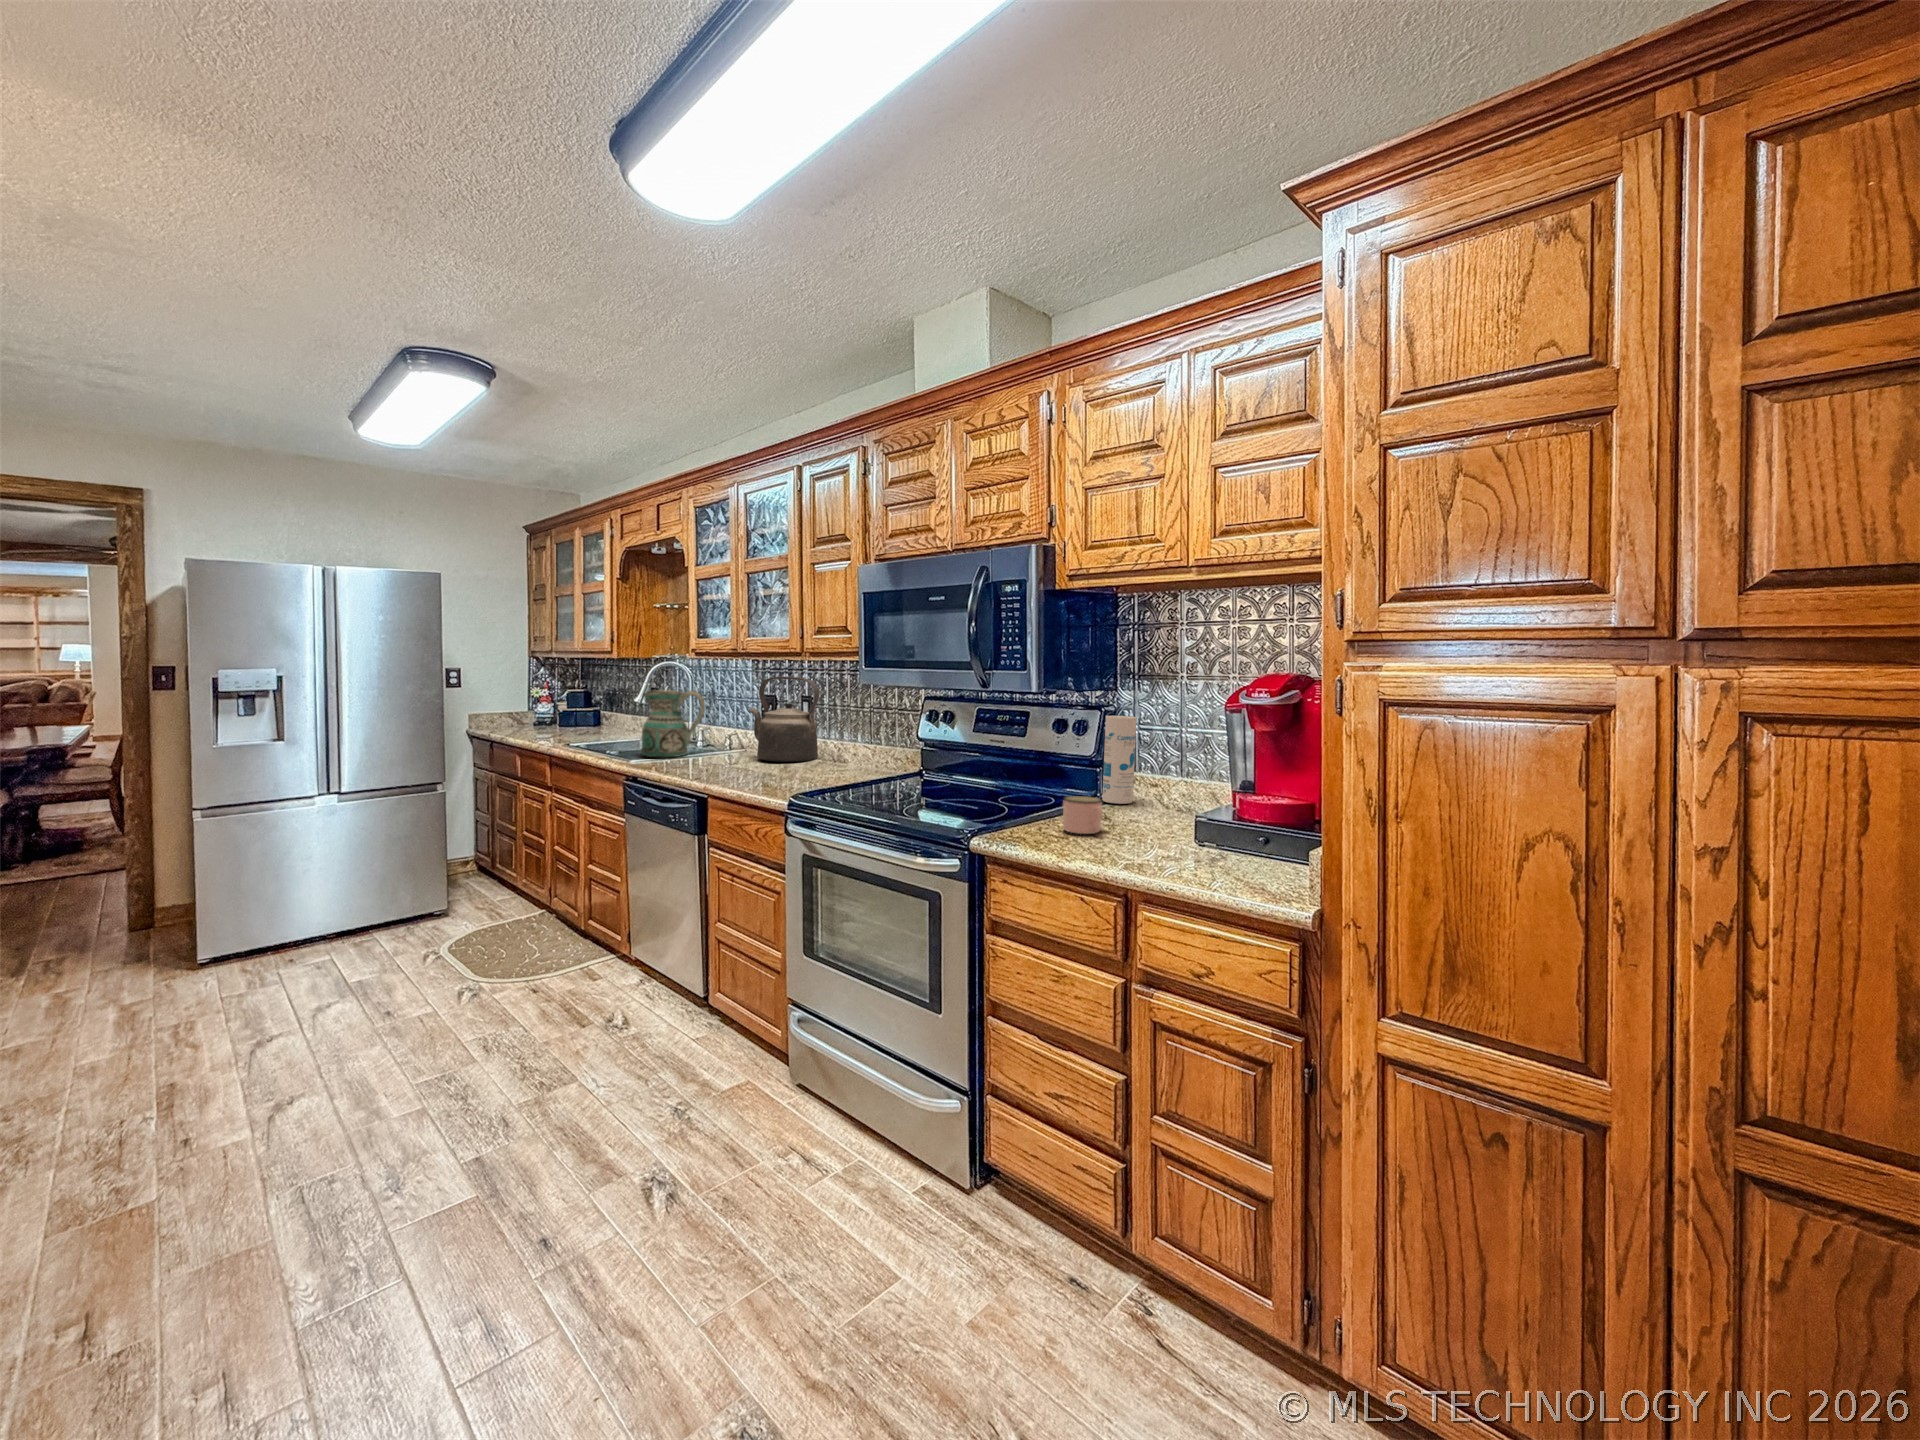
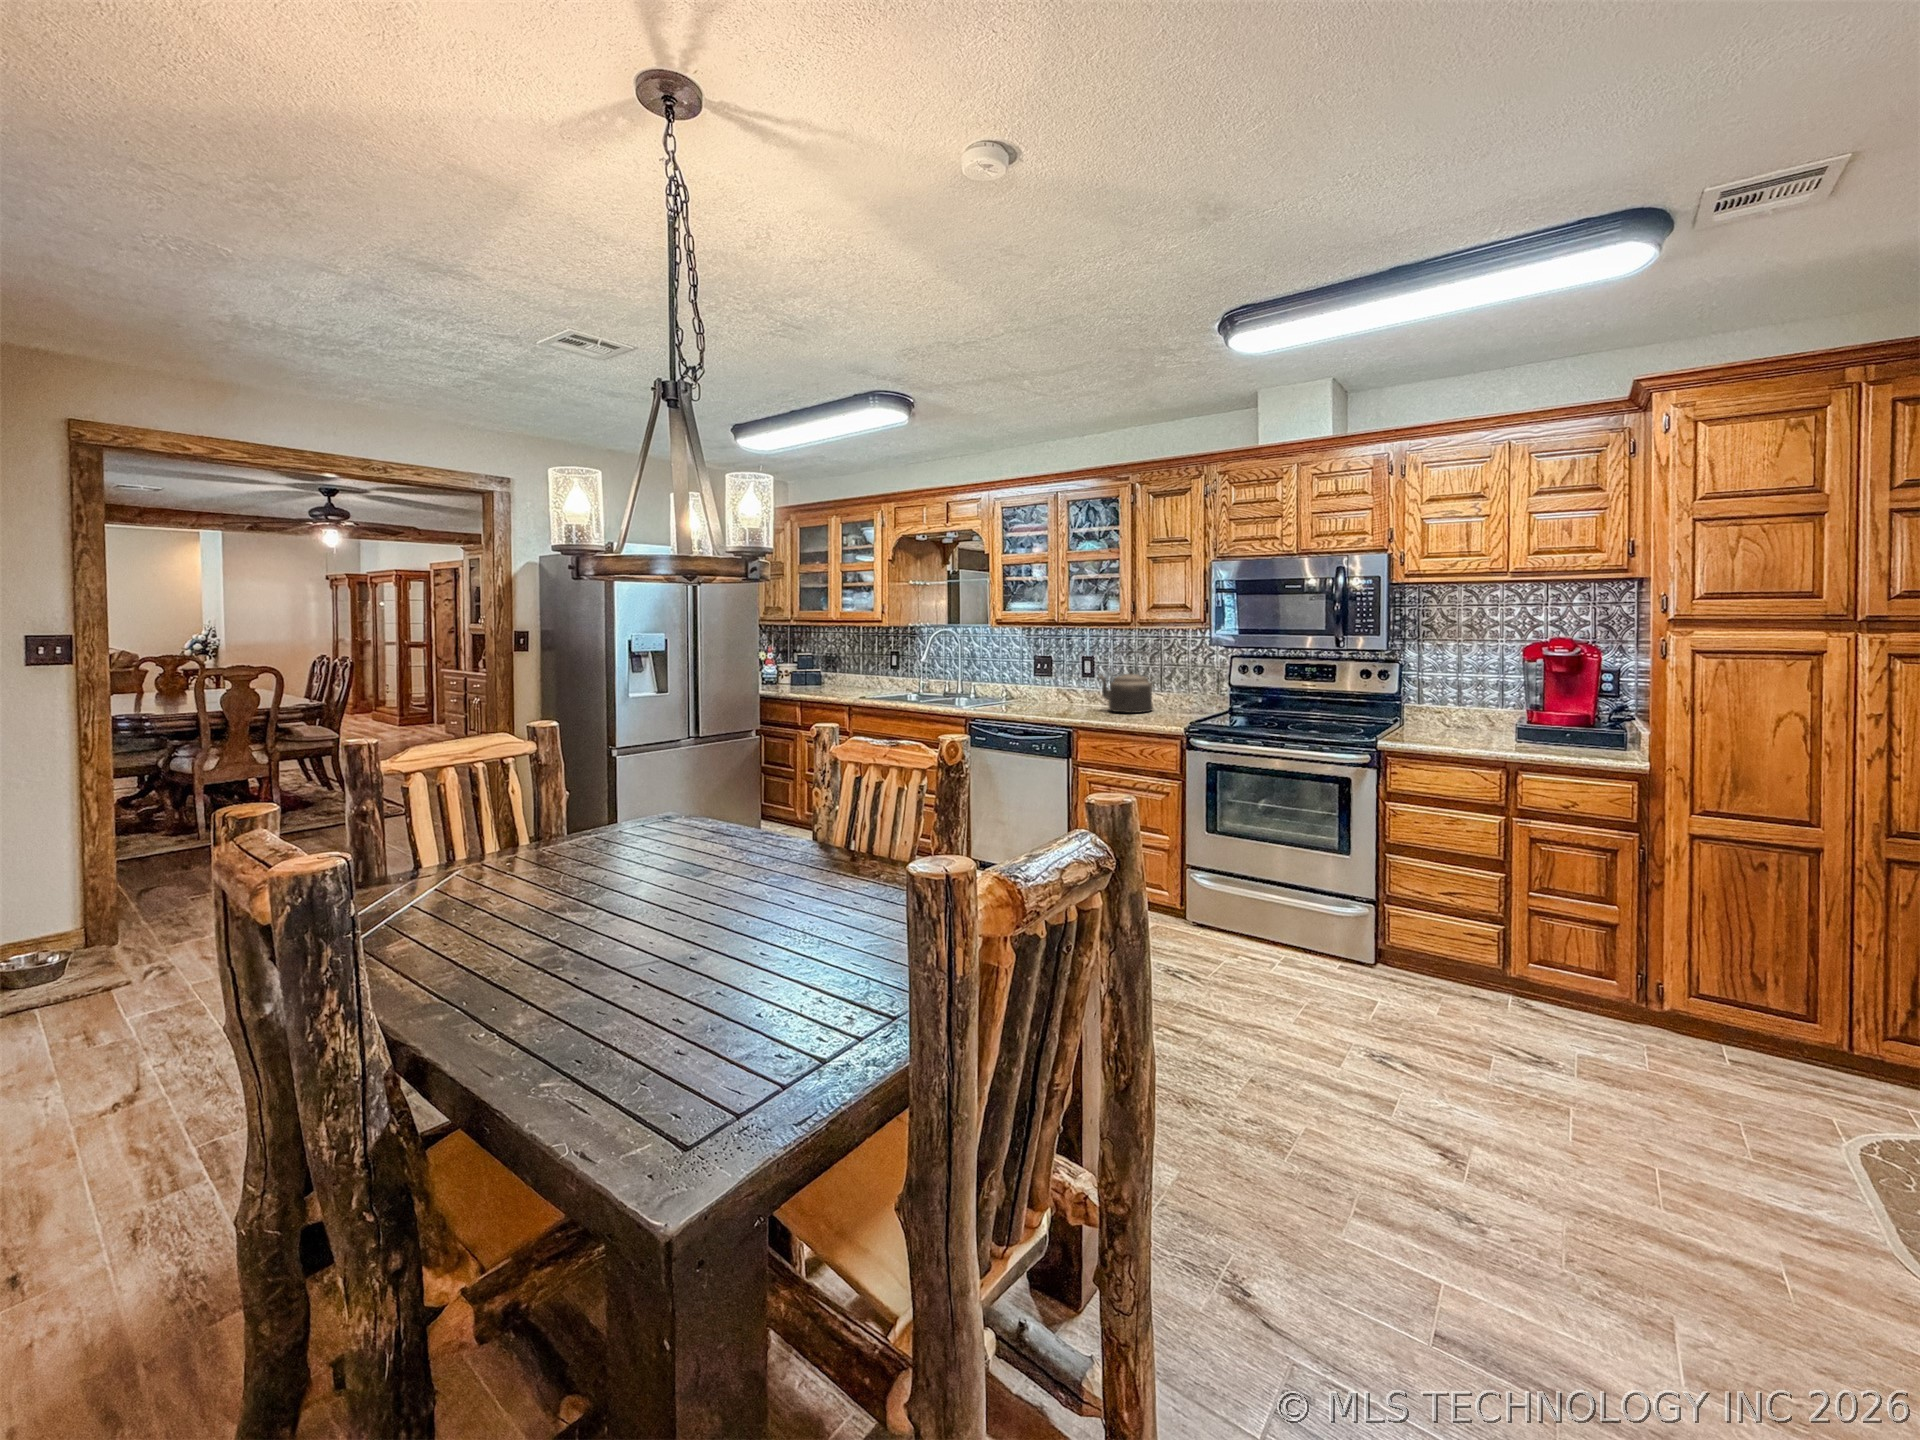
ceramic pitcher: present [641,690,705,757] -> none [1013,664,1058,714]
canister: present [1102,716,1137,804] -> none [1421,669,1446,726]
mug: present [1063,796,1102,834] -> none [1432,719,1466,741]

